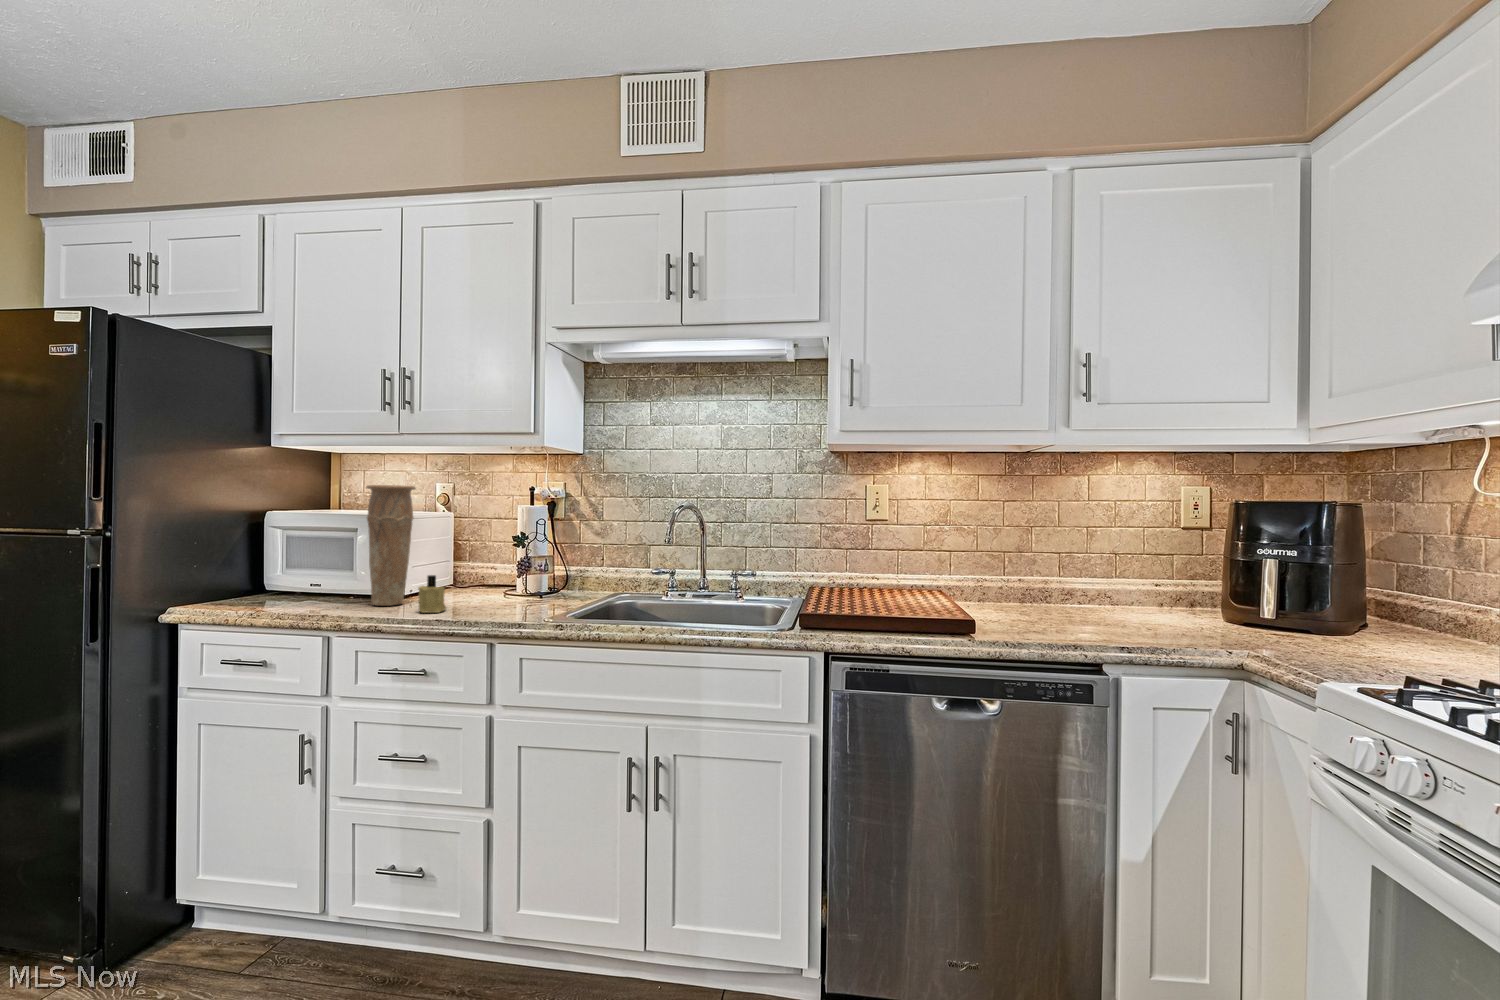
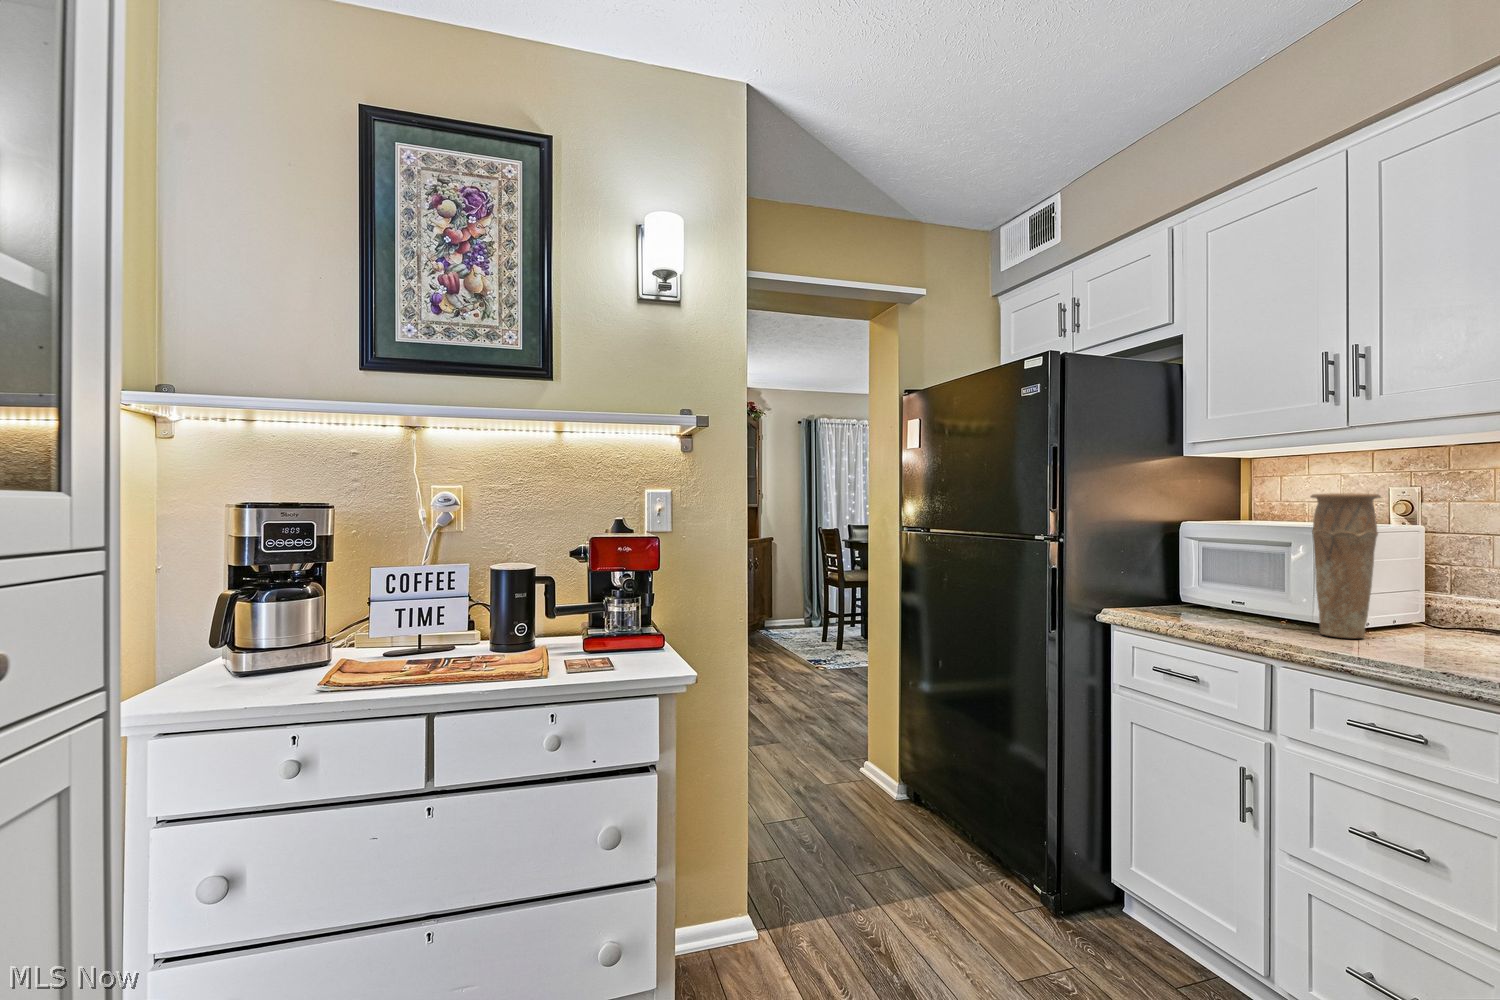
candle: present [418,575,446,613] -> none [1396,608,1442,659]

